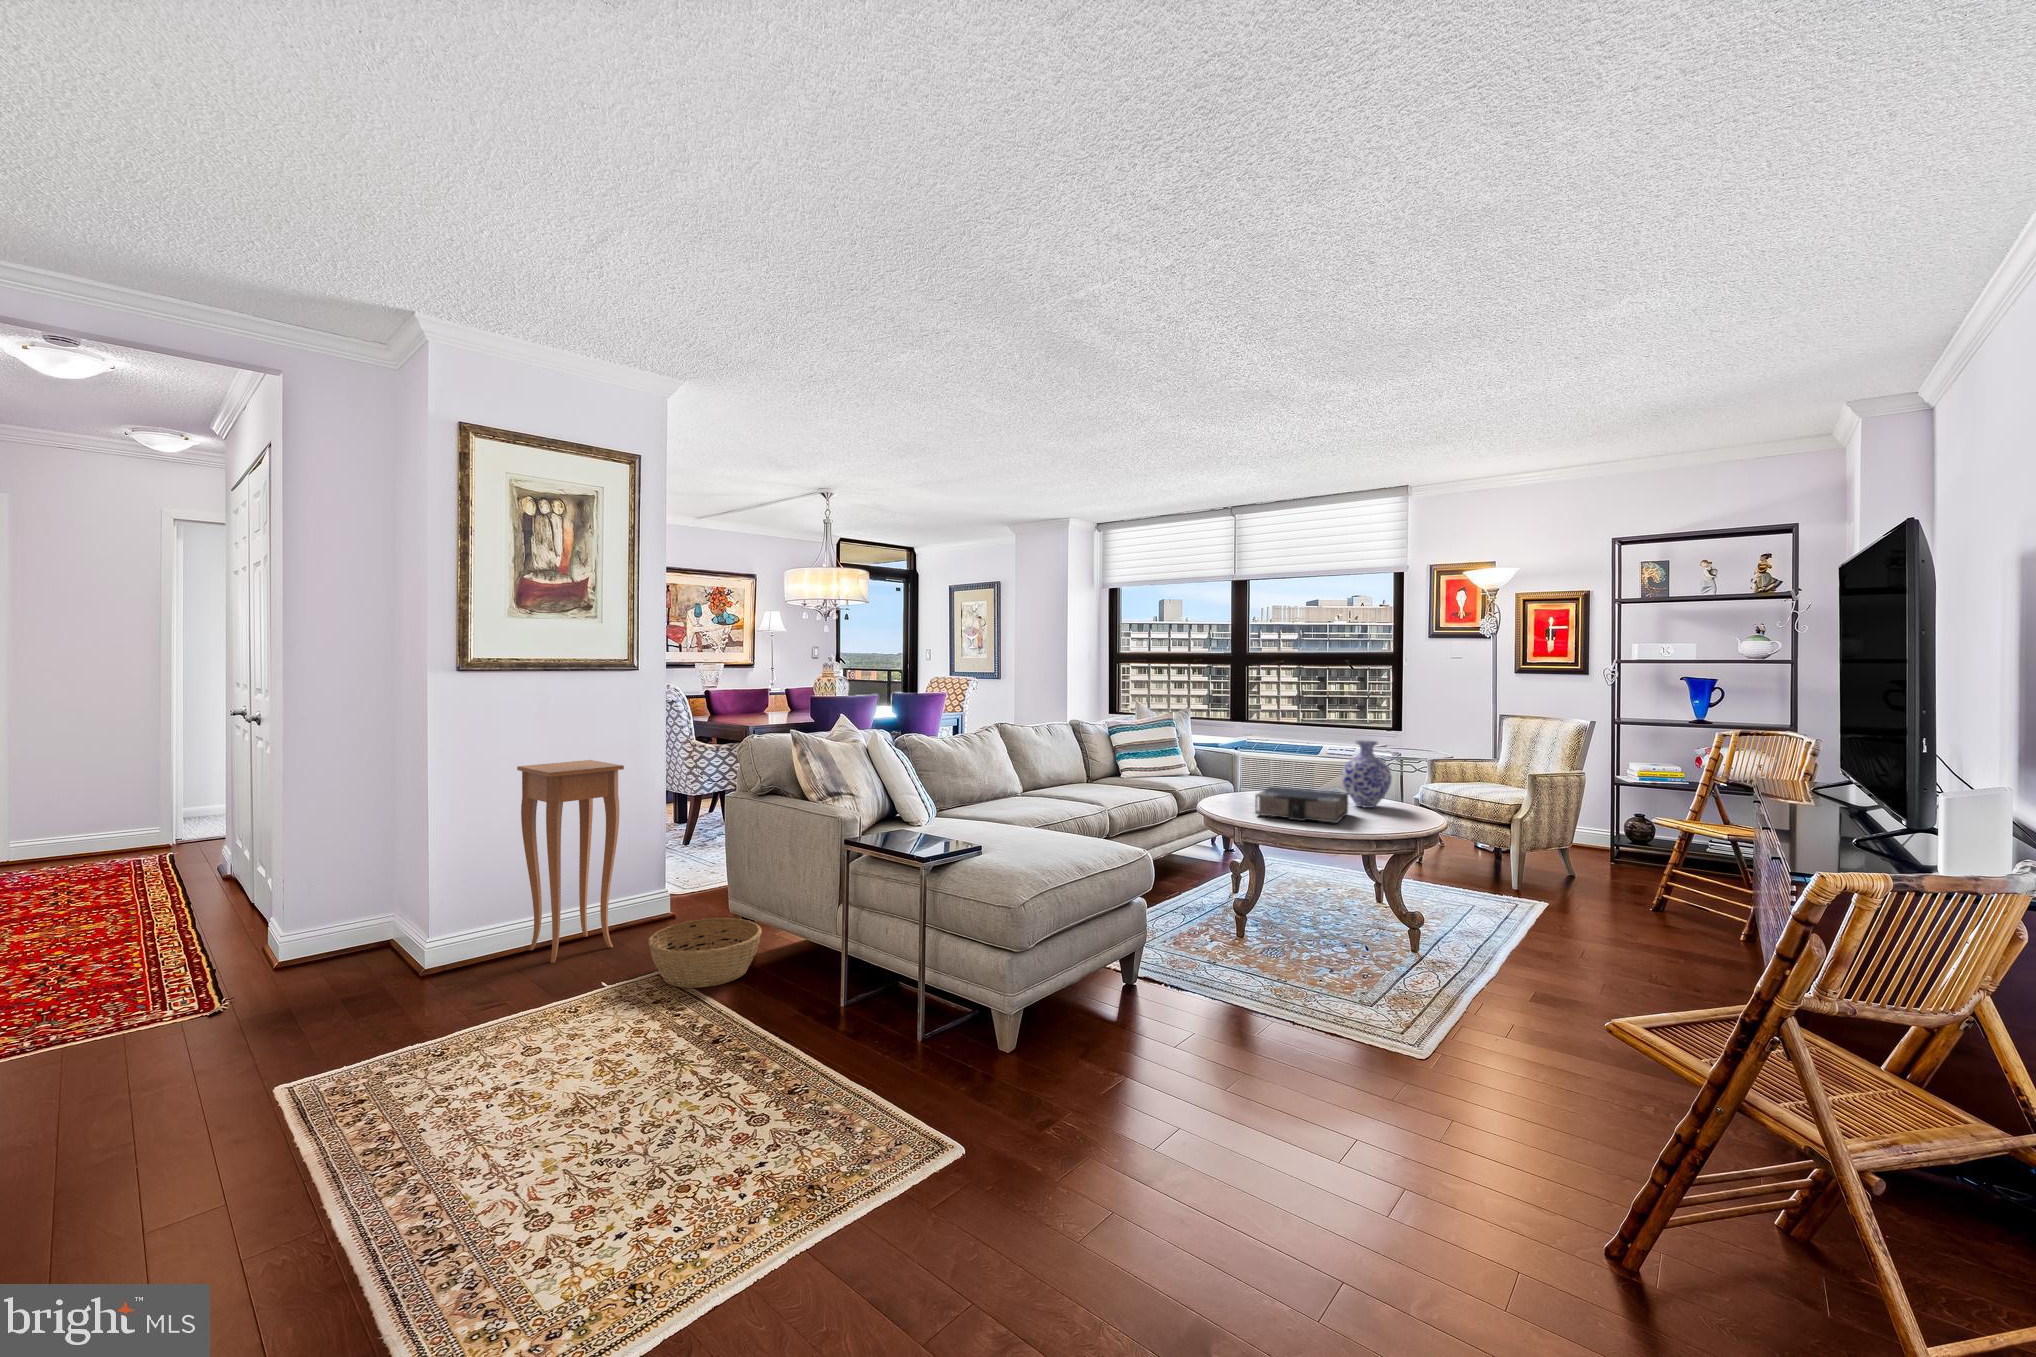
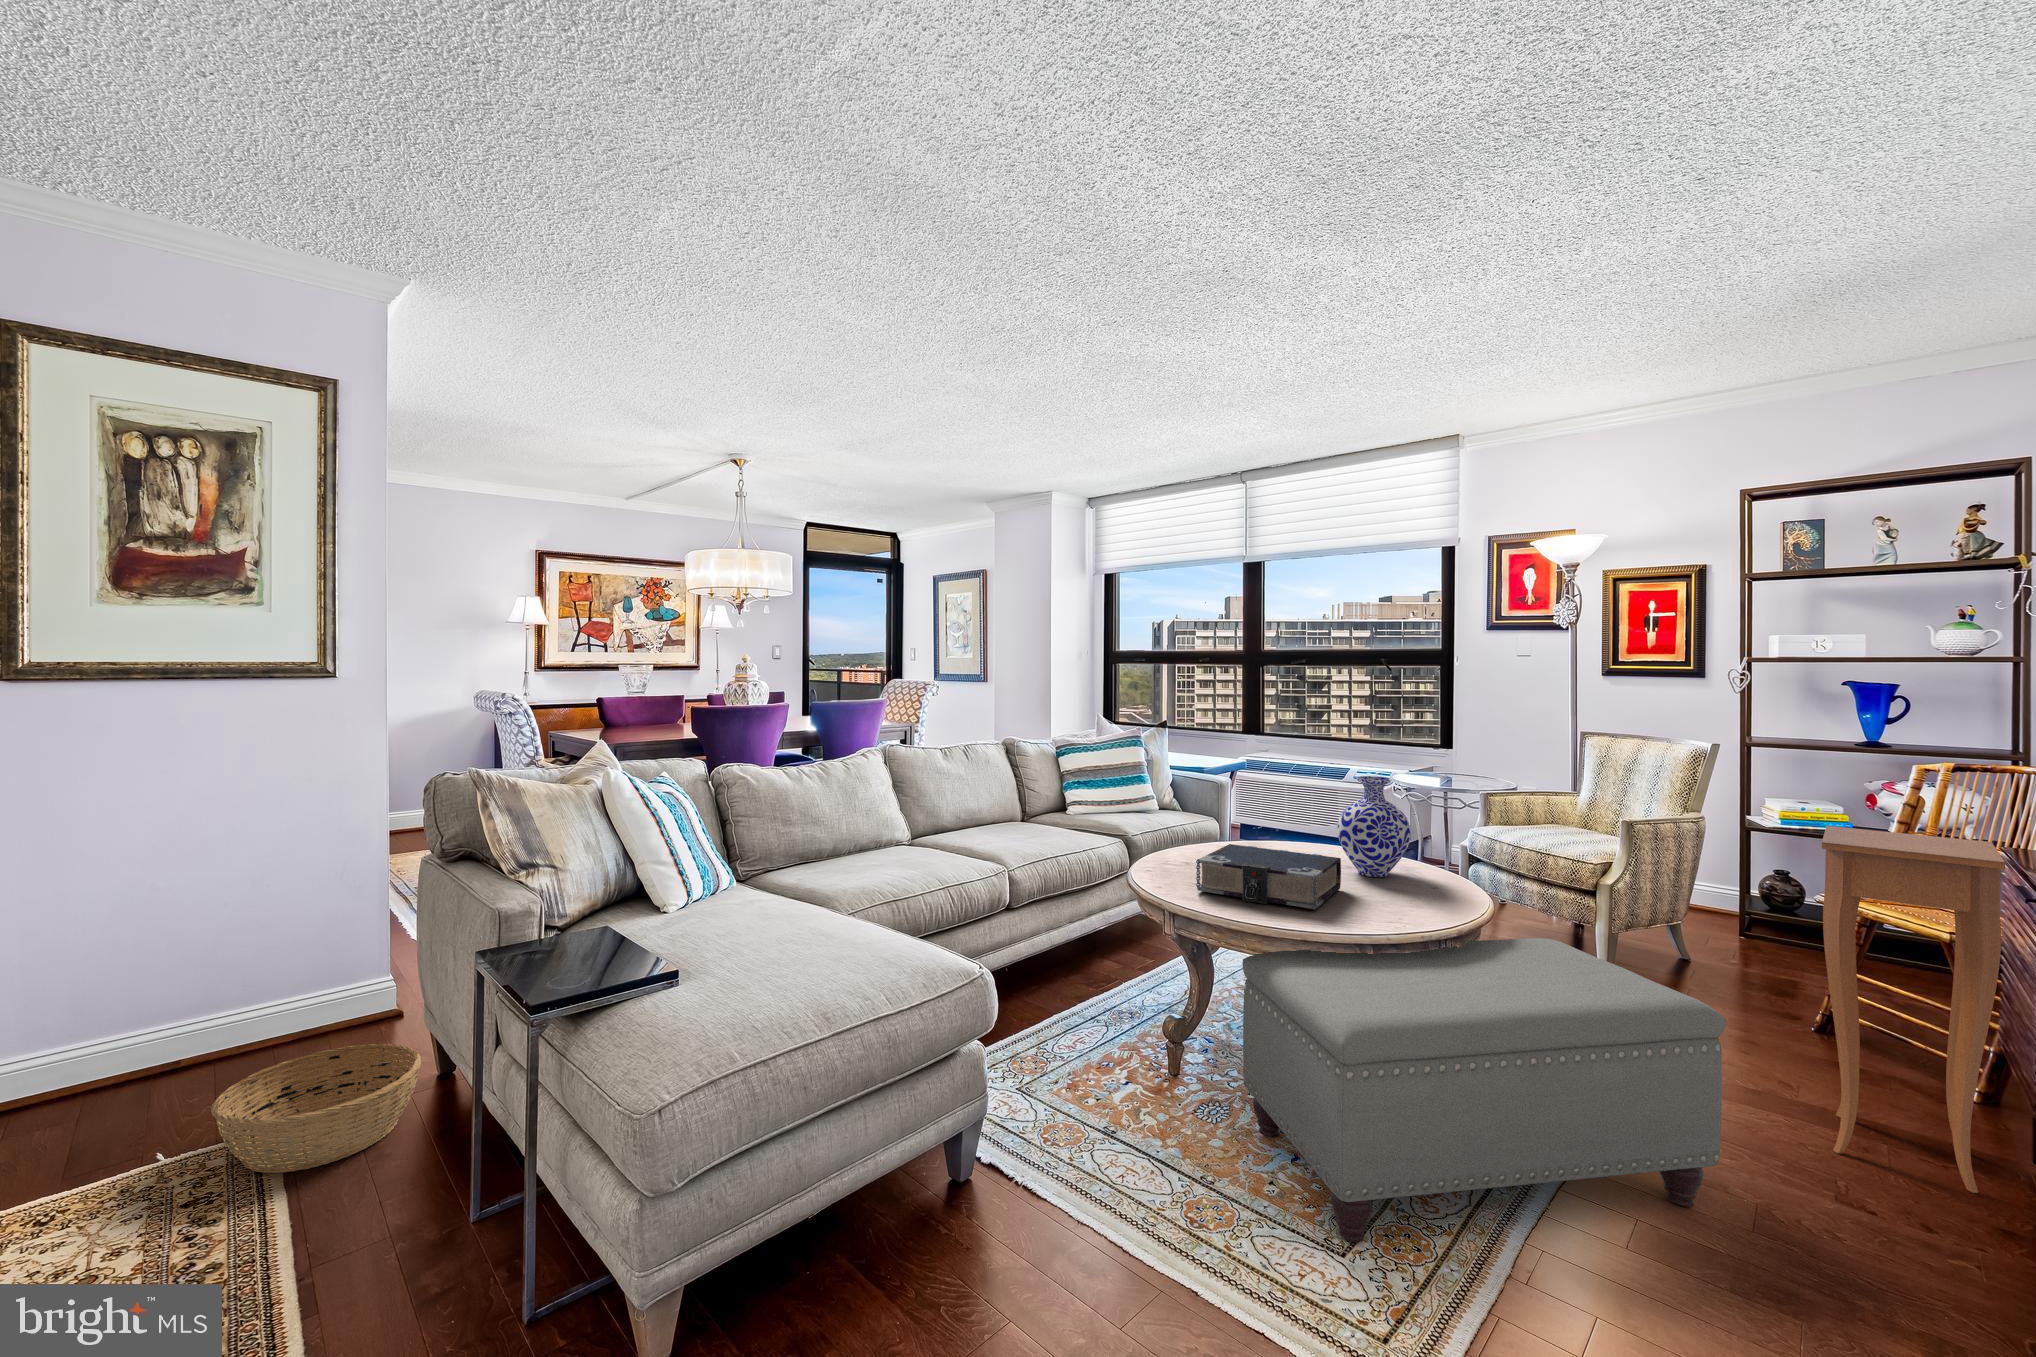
side table: present [517,760,624,963] -> present [1822,826,2005,1193]
ottoman: none [1296,840,1588,1002] -> present [1242,938,1726,1242]

